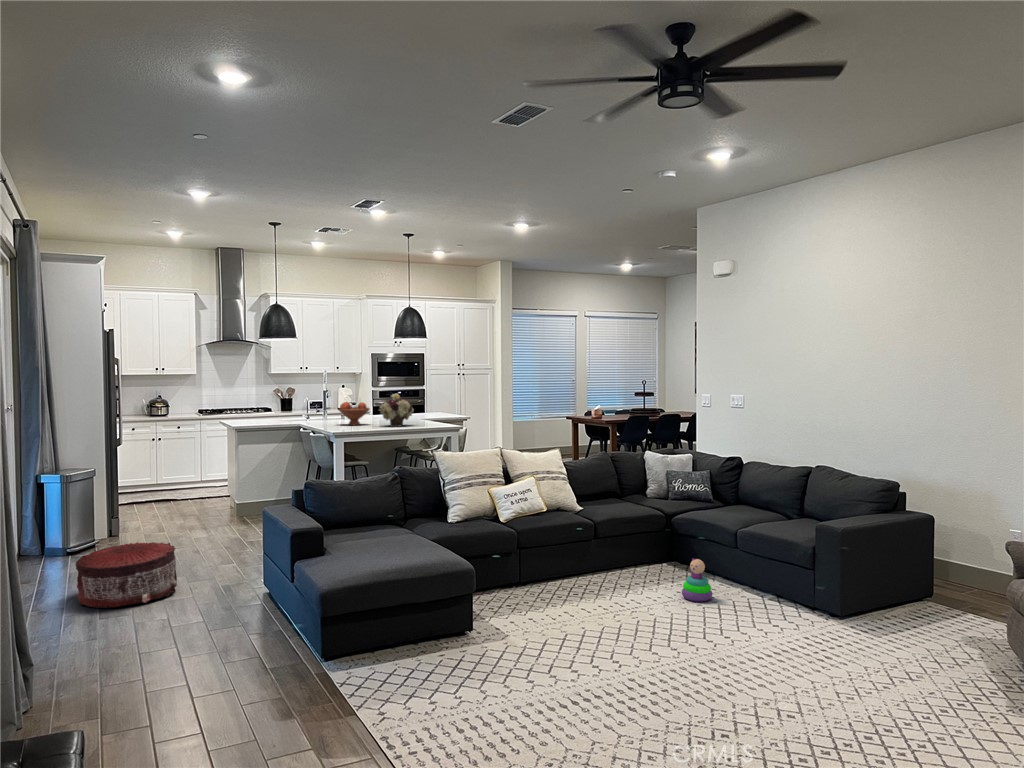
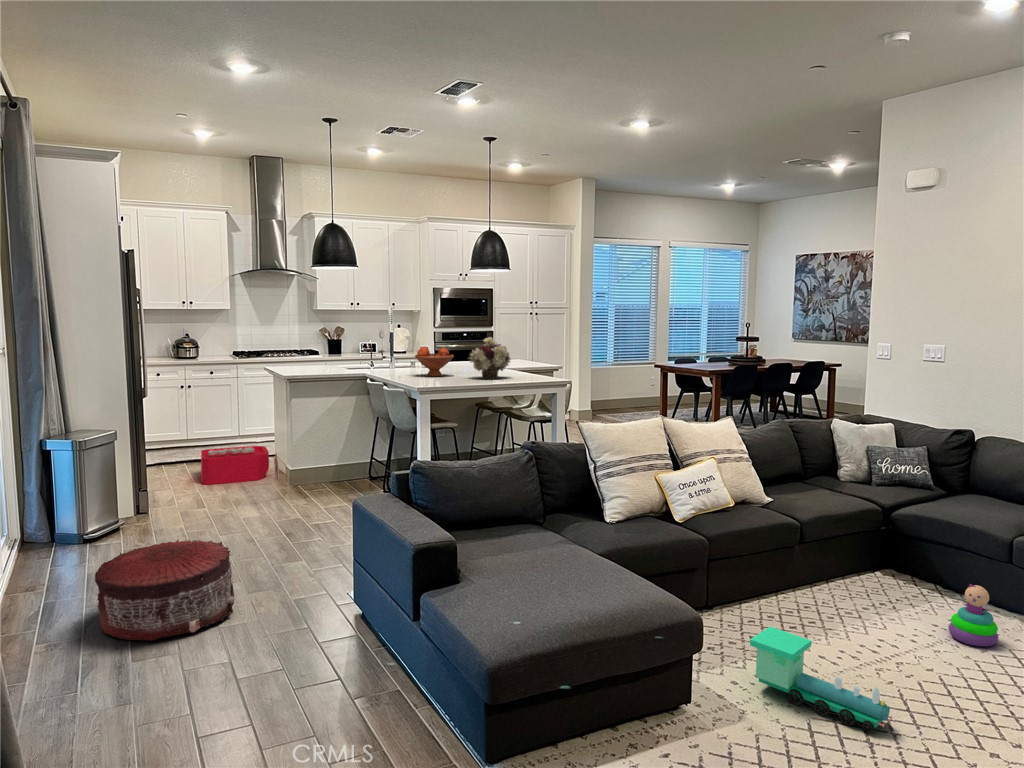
storage bin: none [165,486,229,516] -> present [201,446,278,485]
toy train: none [518,583,599,642] -> present [750,627,892,732]

